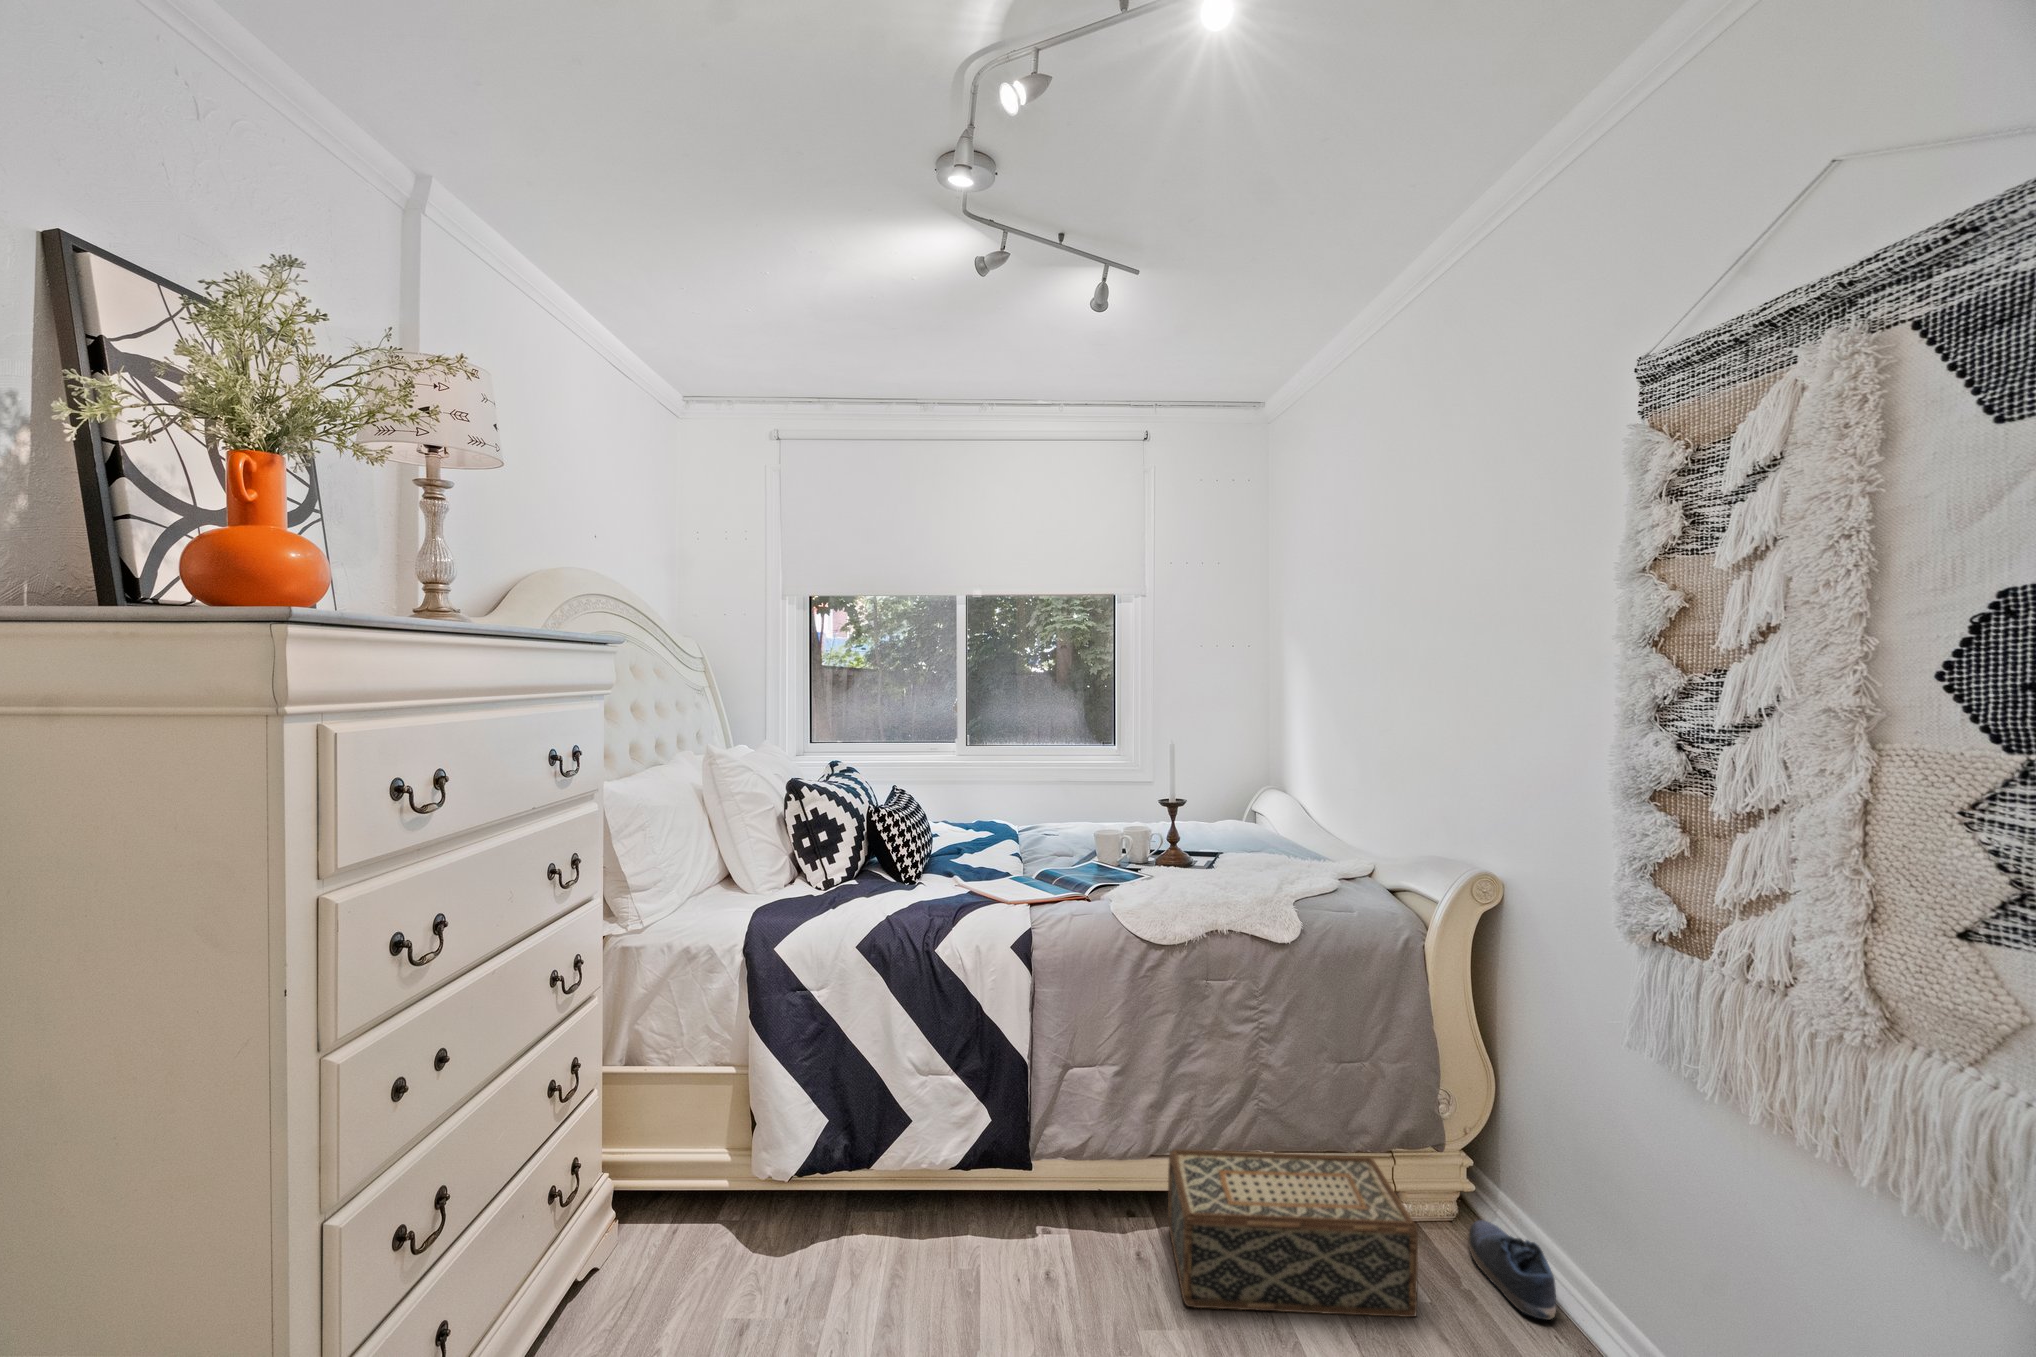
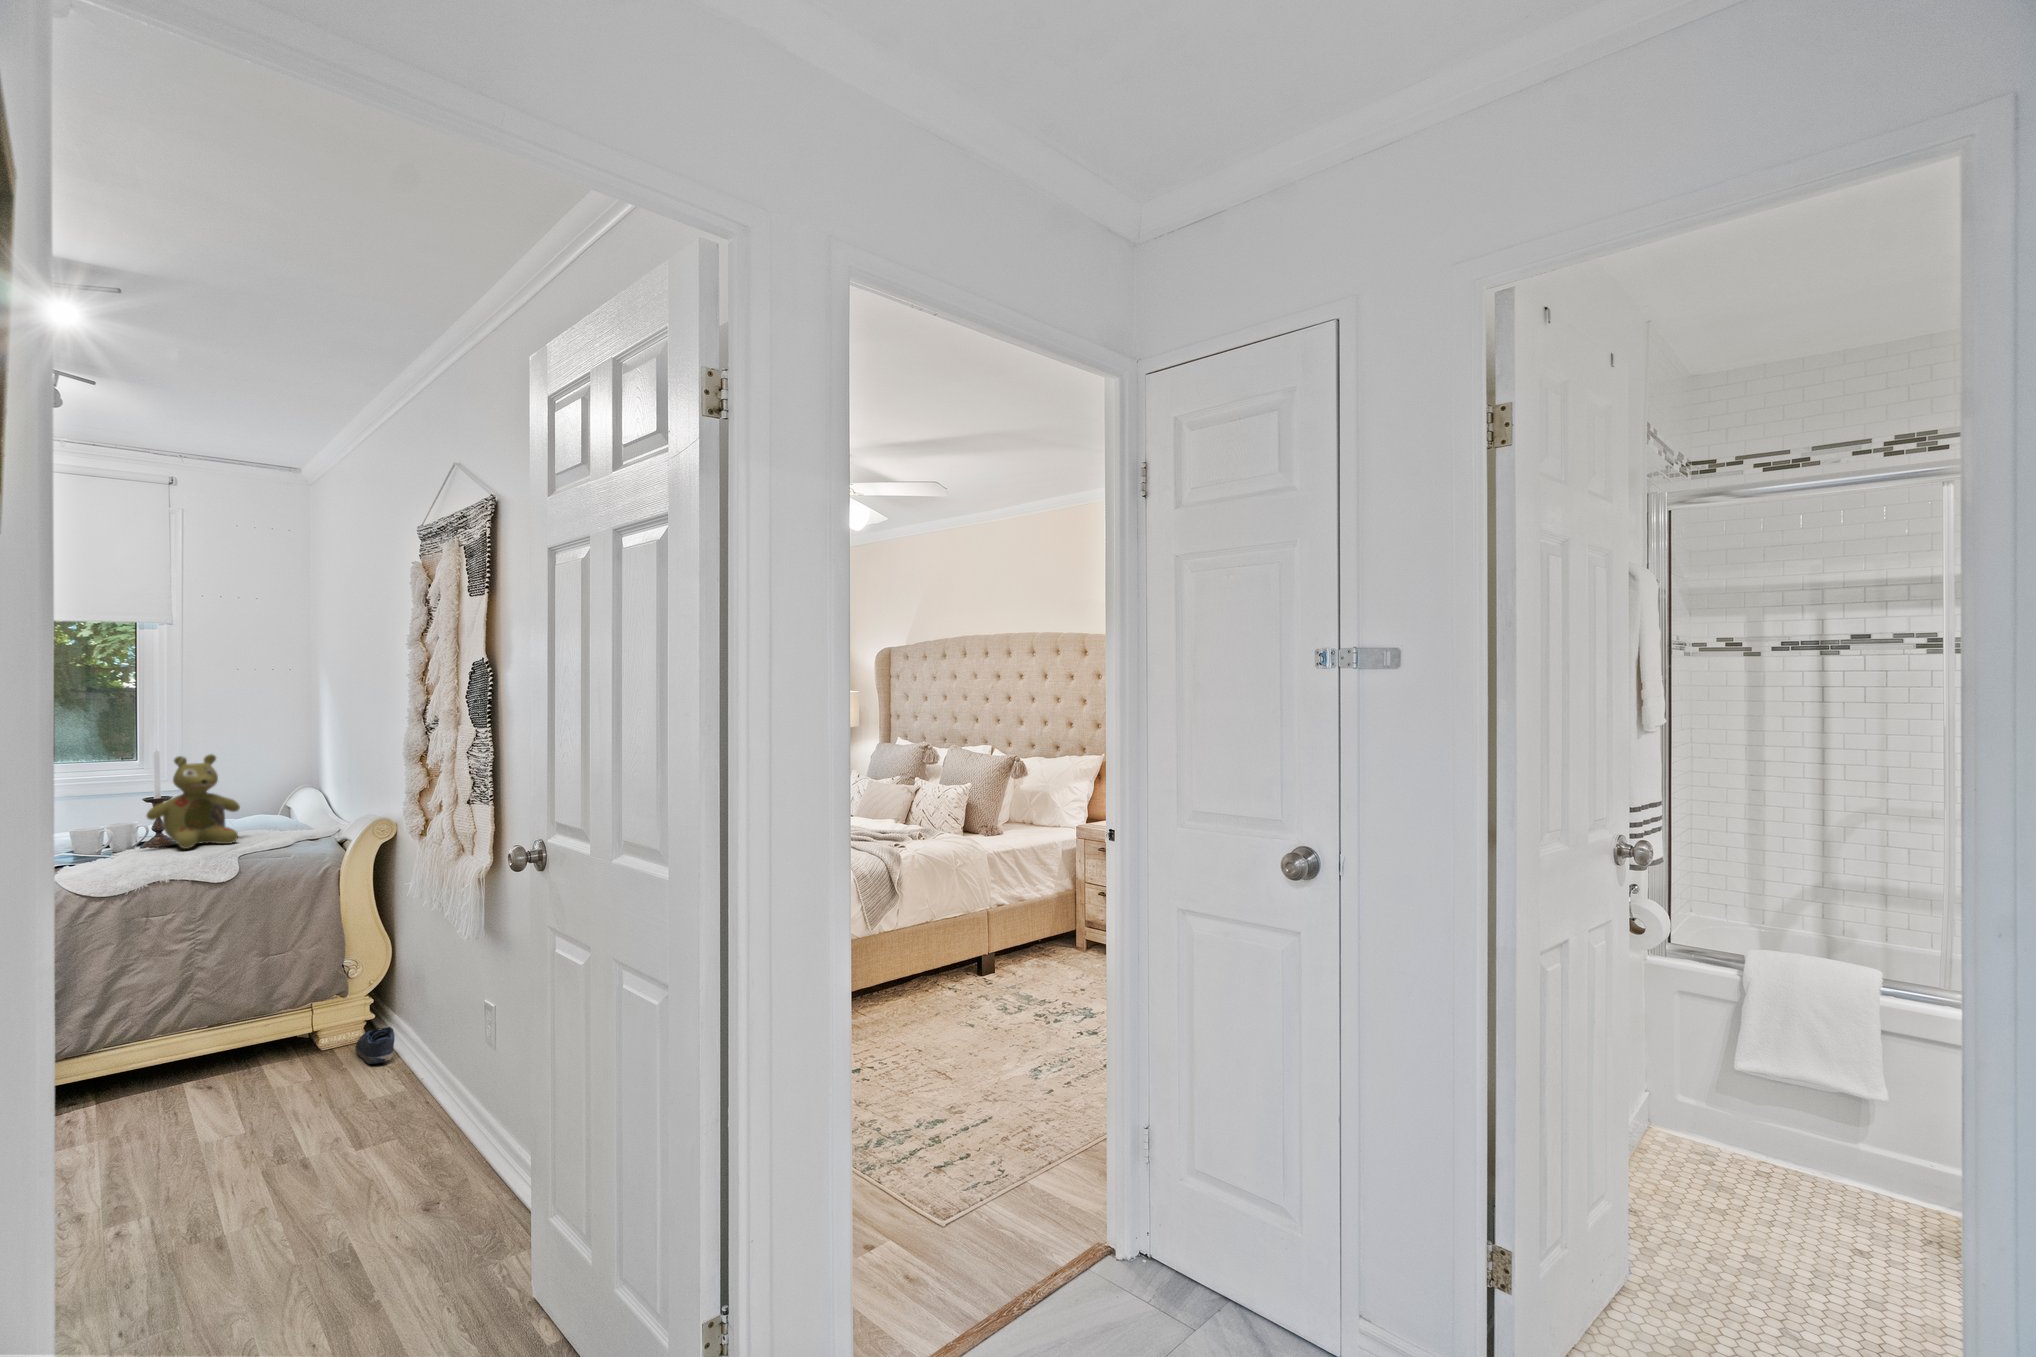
stuffed bear: none [1182,752,1281,881] -> present [147,754,240,849]
woven basket: present [1168,1149,1418,1317] -> none [98,1010,295,1128]

